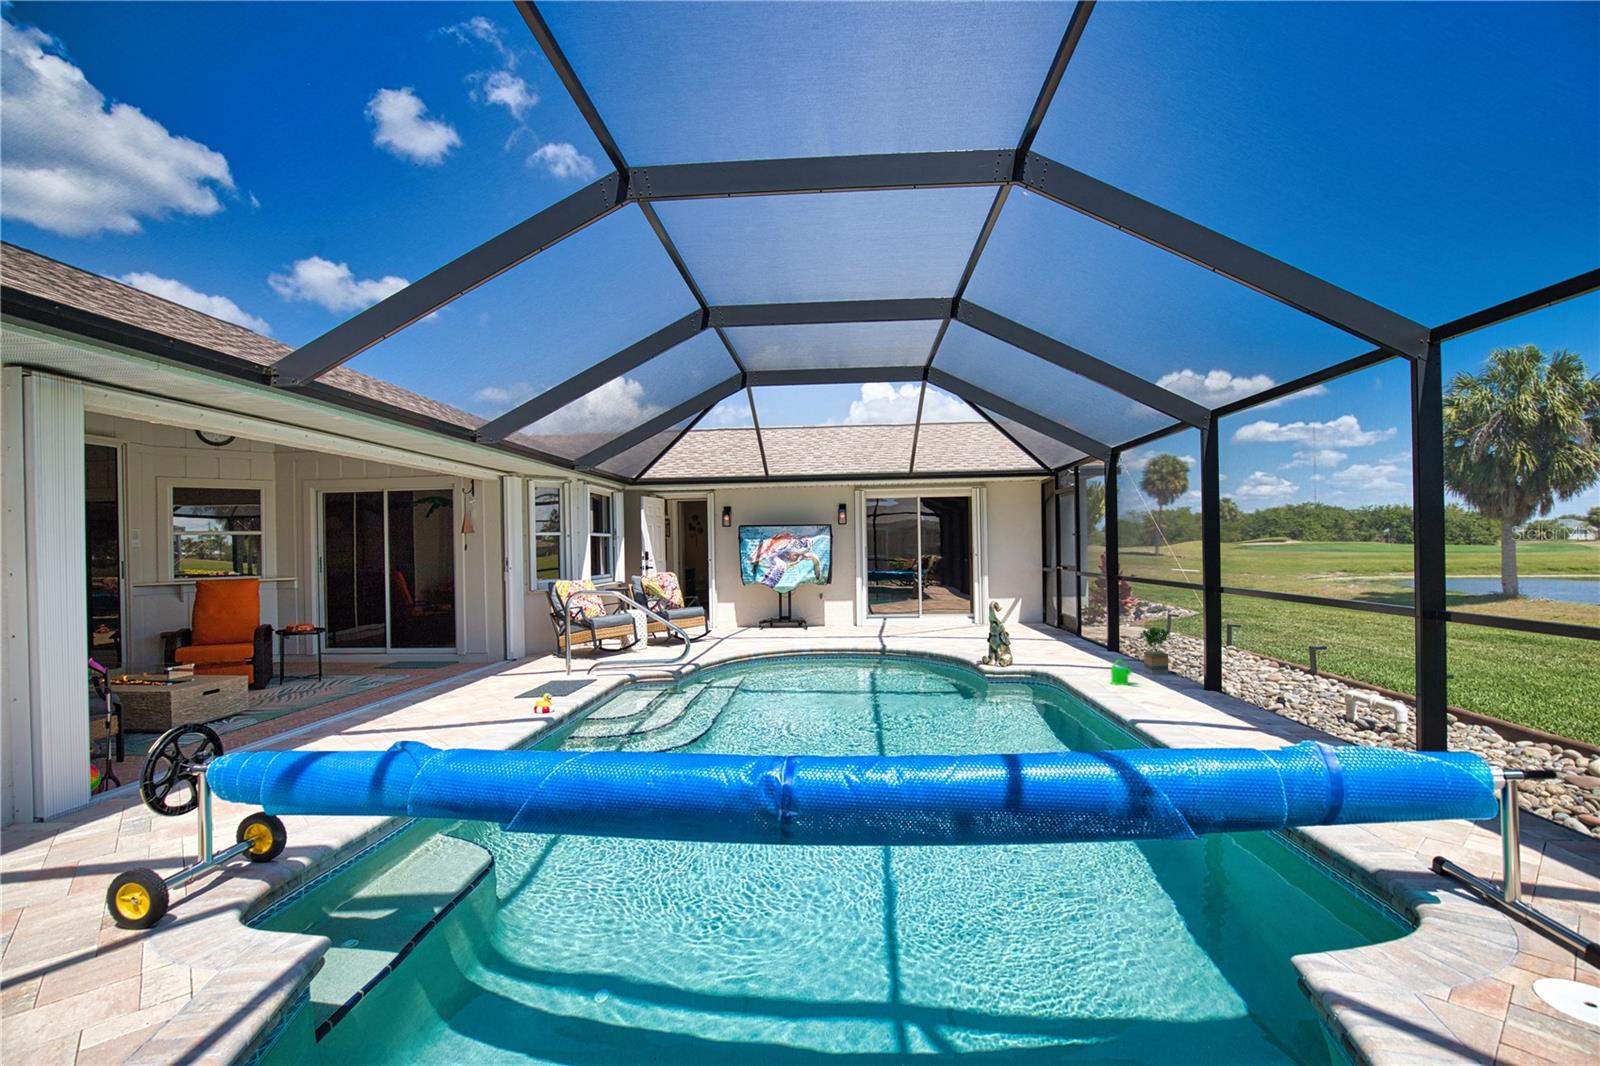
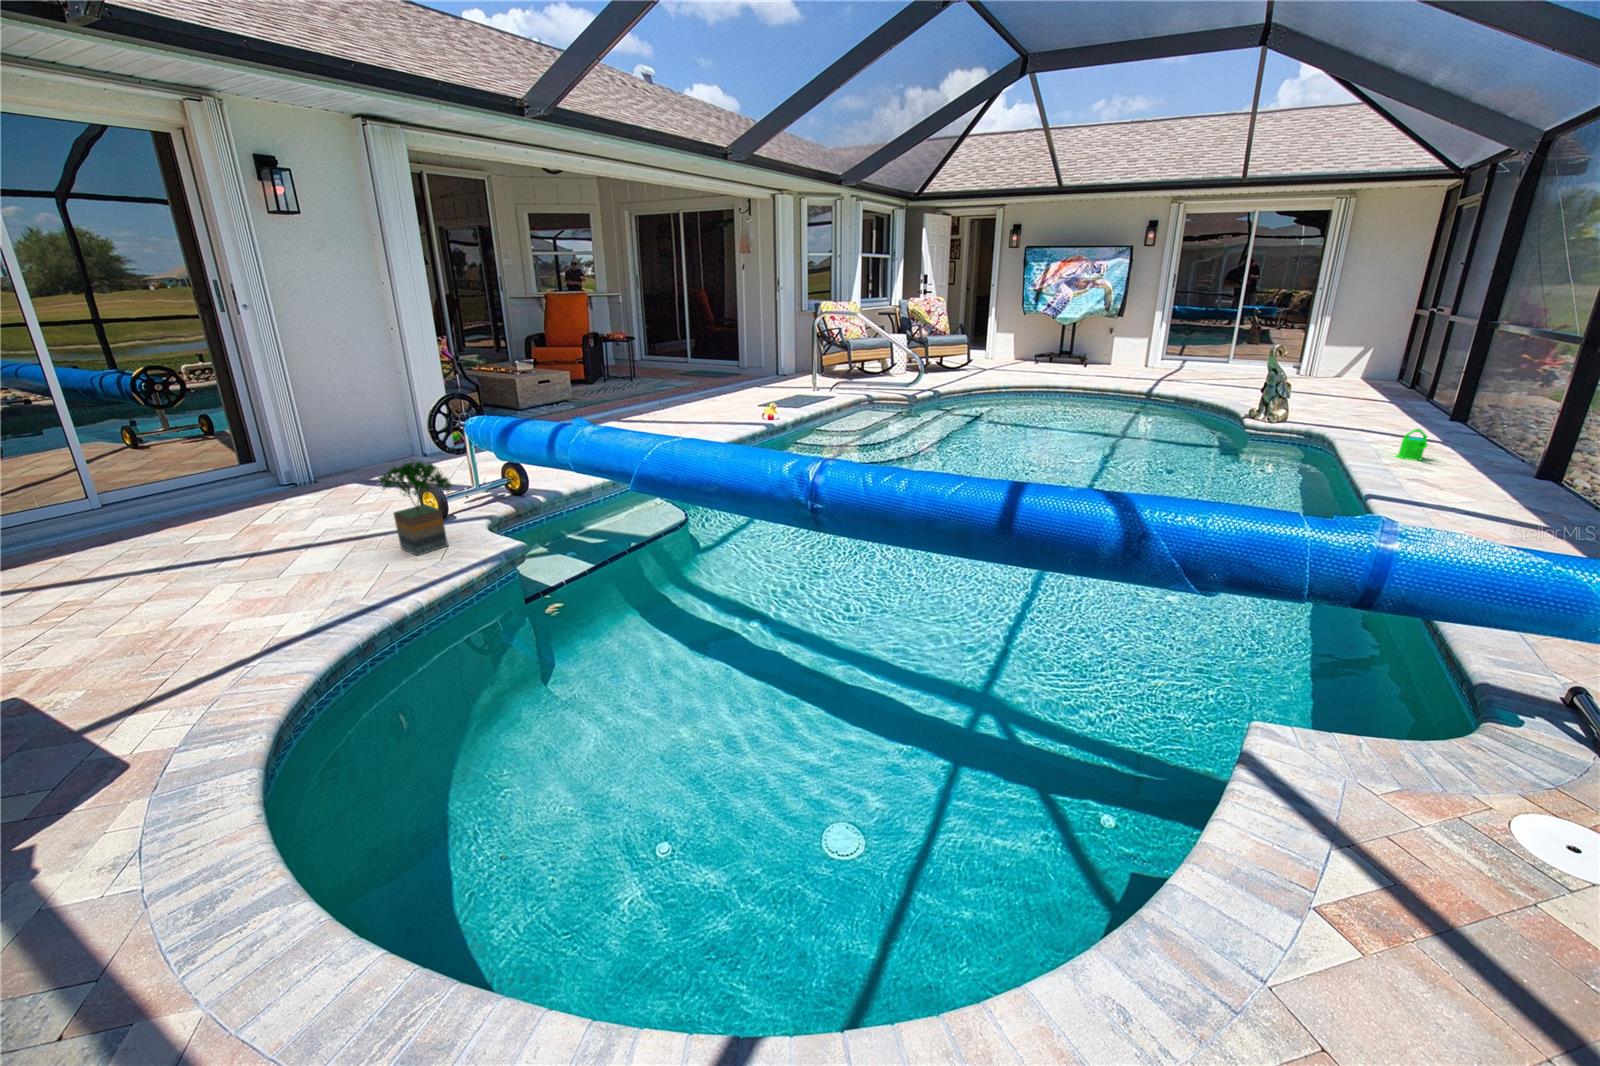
potted tree: present [1140,628,1174,674] -> present [378,461,451,555]

